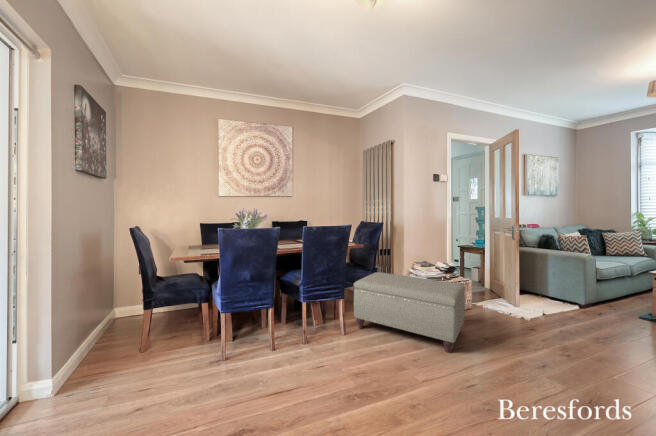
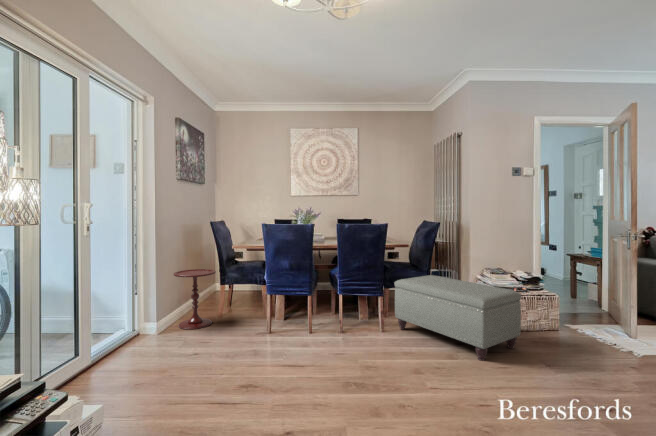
side table: none [78,288,144,376] -> present [174,269,216,330]

